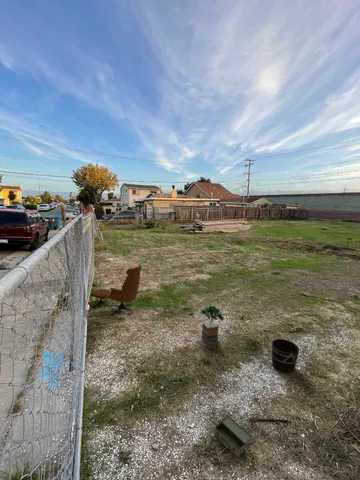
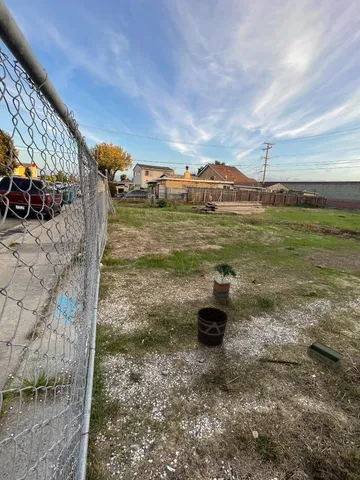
lounge chair: present [90,265,142,315] -> none [104,223,155,271]
bucket: present [272,338,299,374] -> present [197,306,228,348]
toolbox: present [214,416,252,457] -> present [307,341,344,369]

